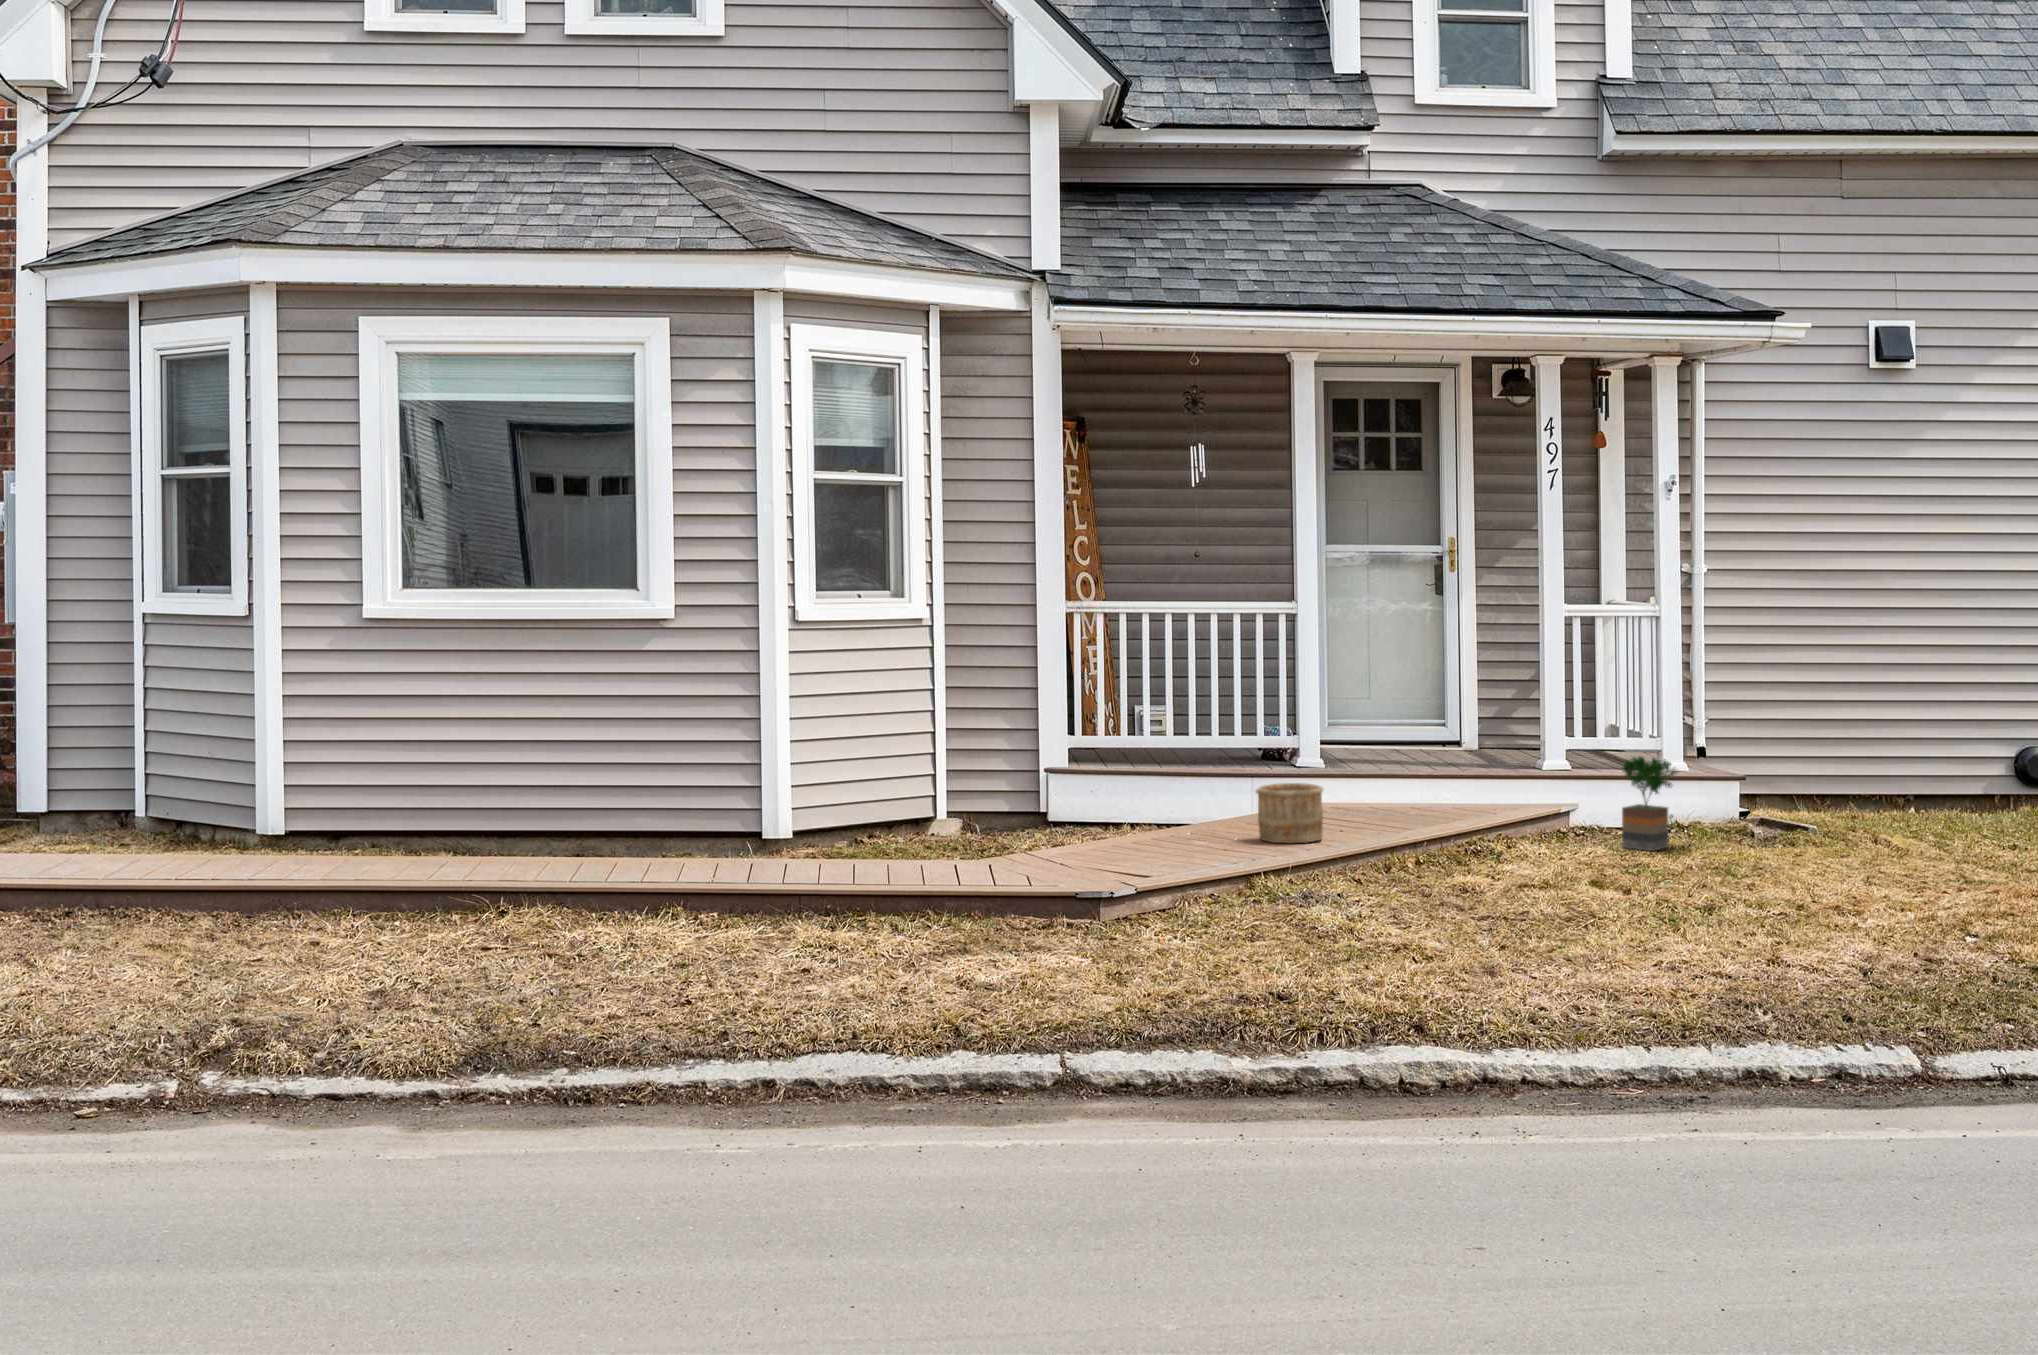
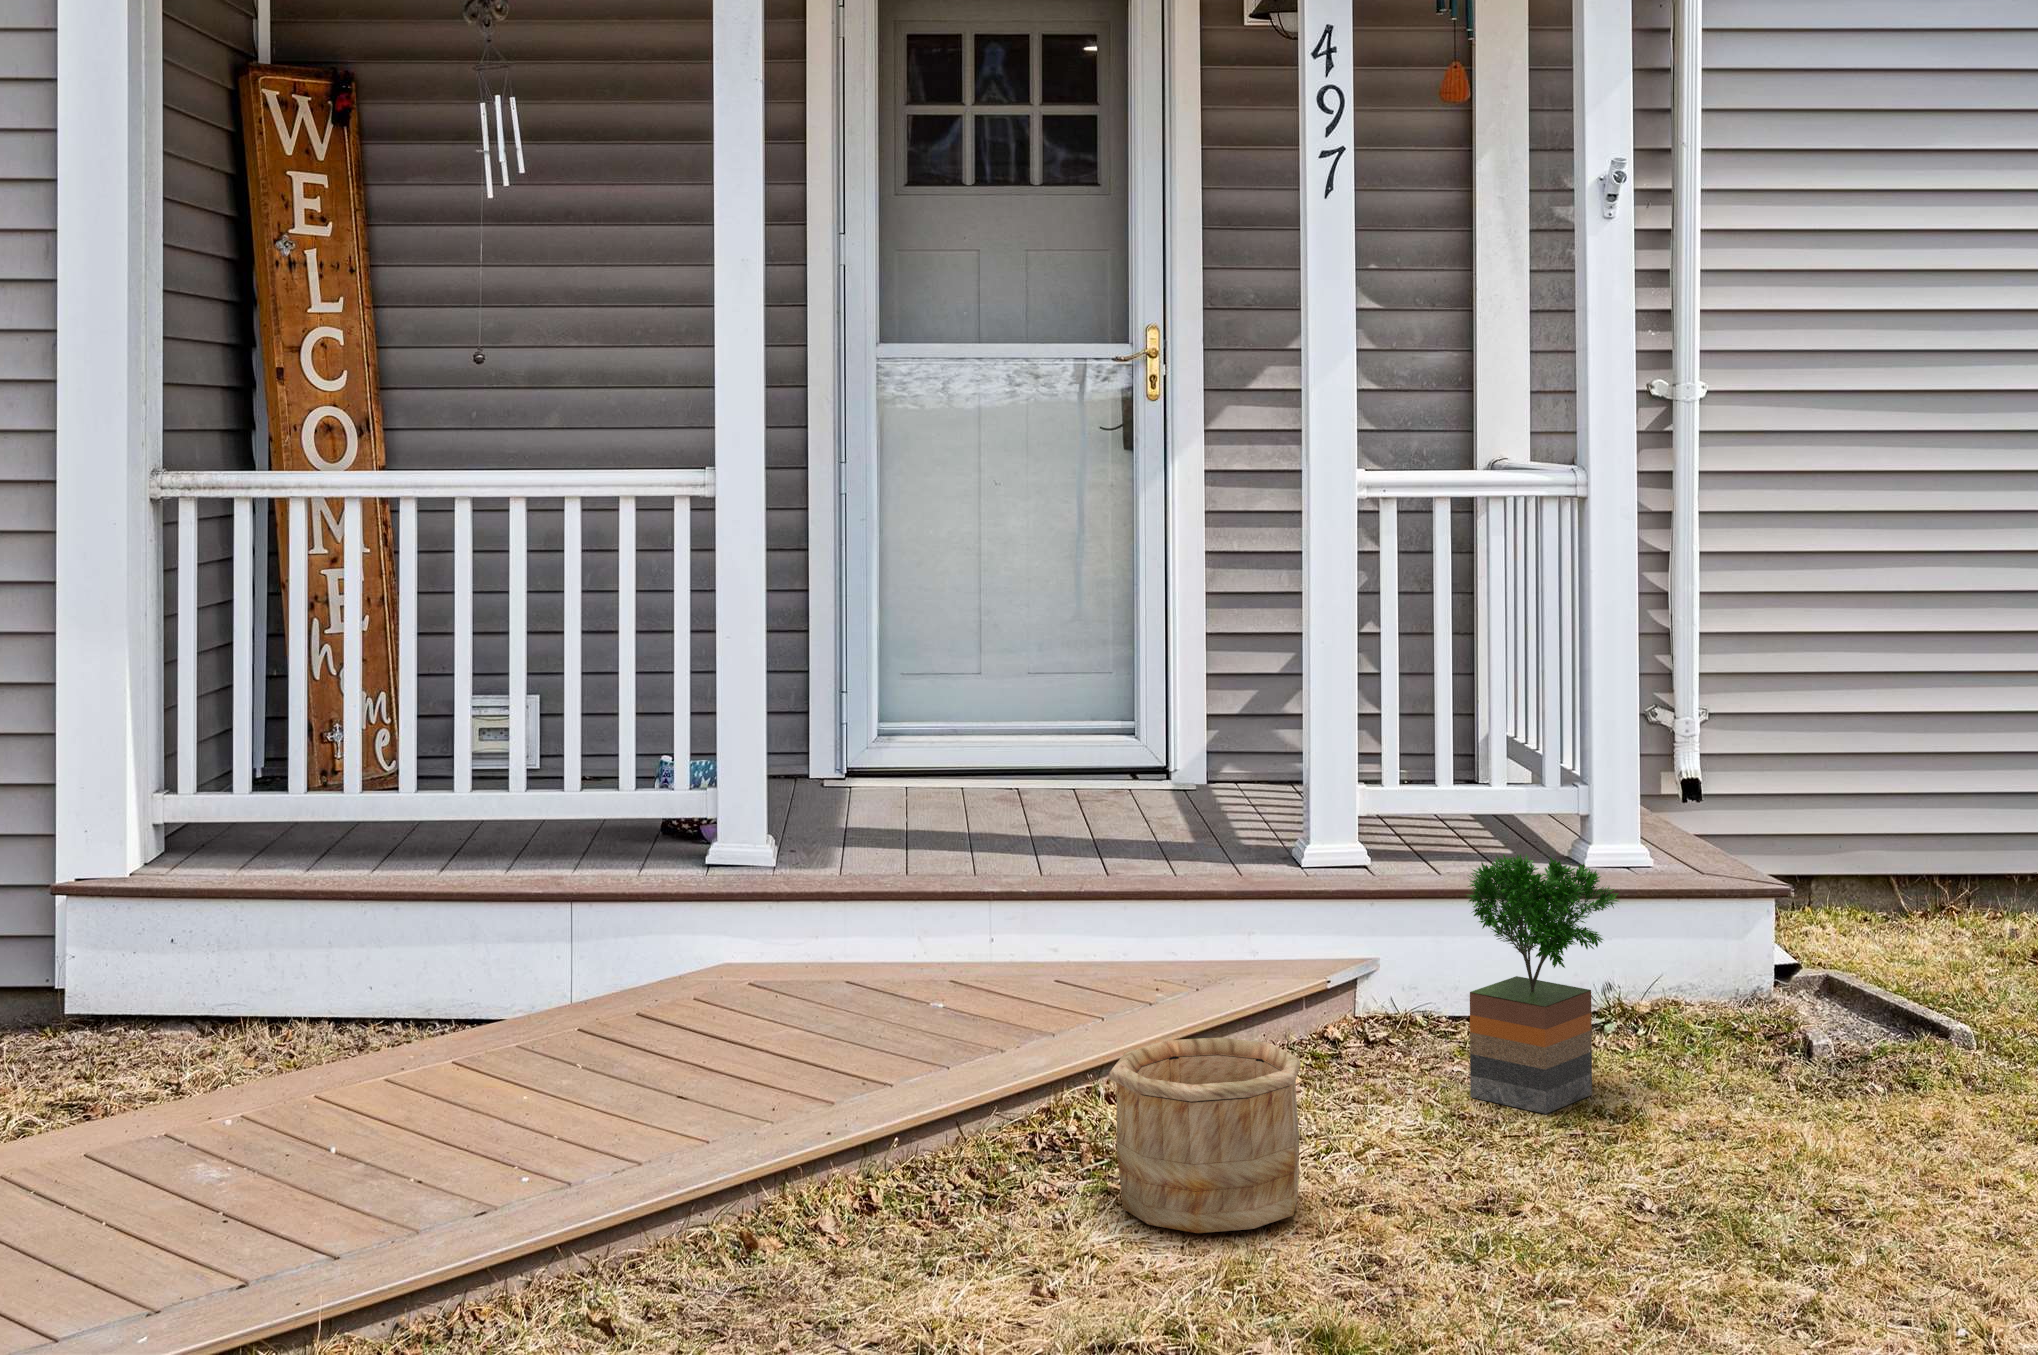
wooden bucket: present [1256,783,1323,843] -> present [1109,1038,1301,1233]

